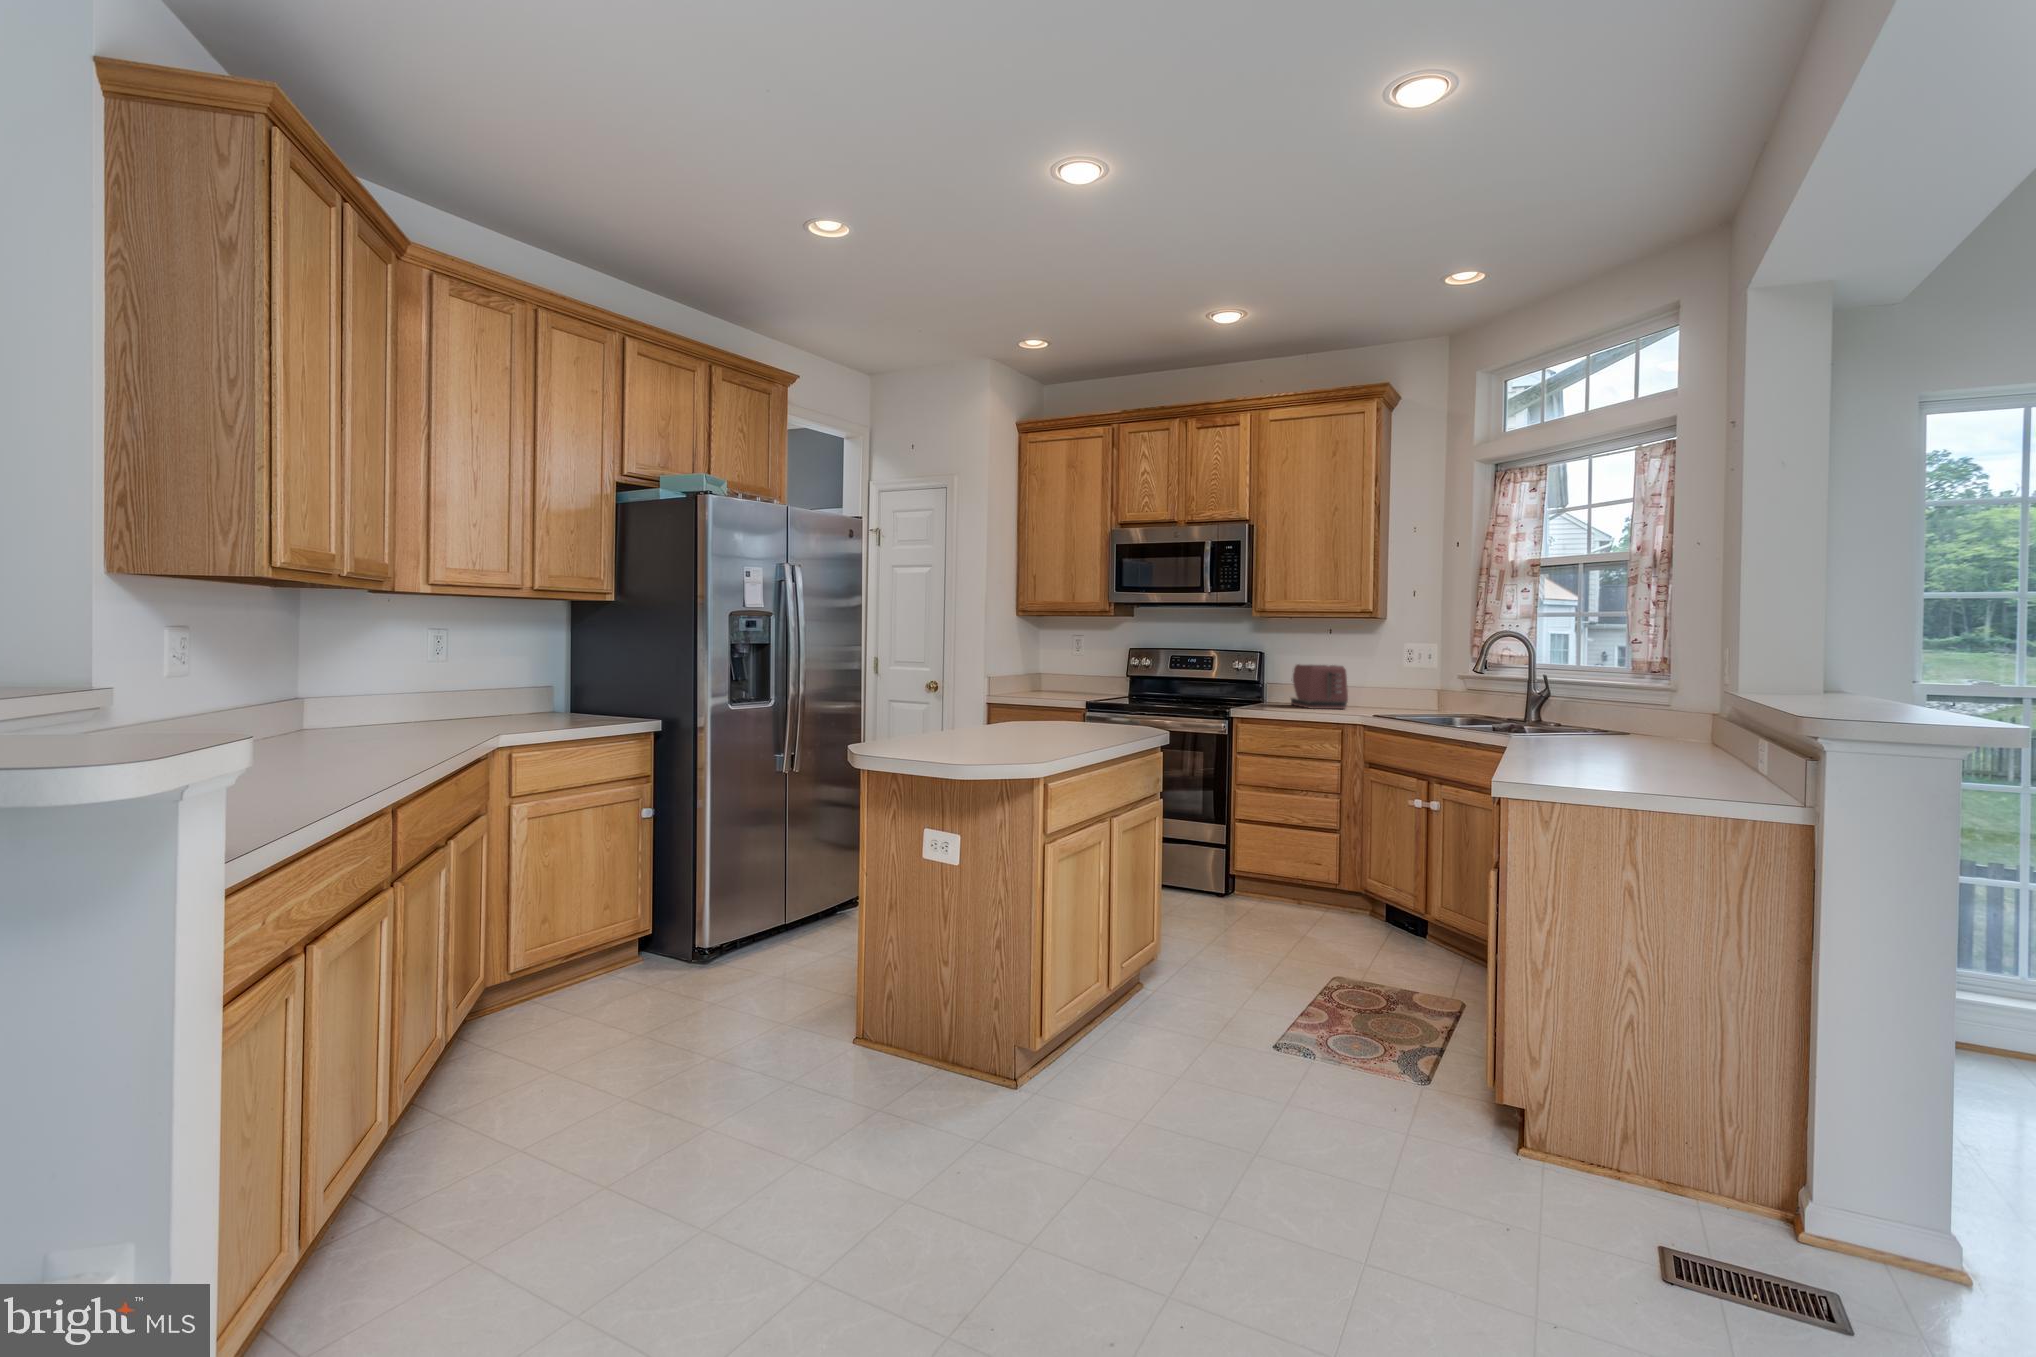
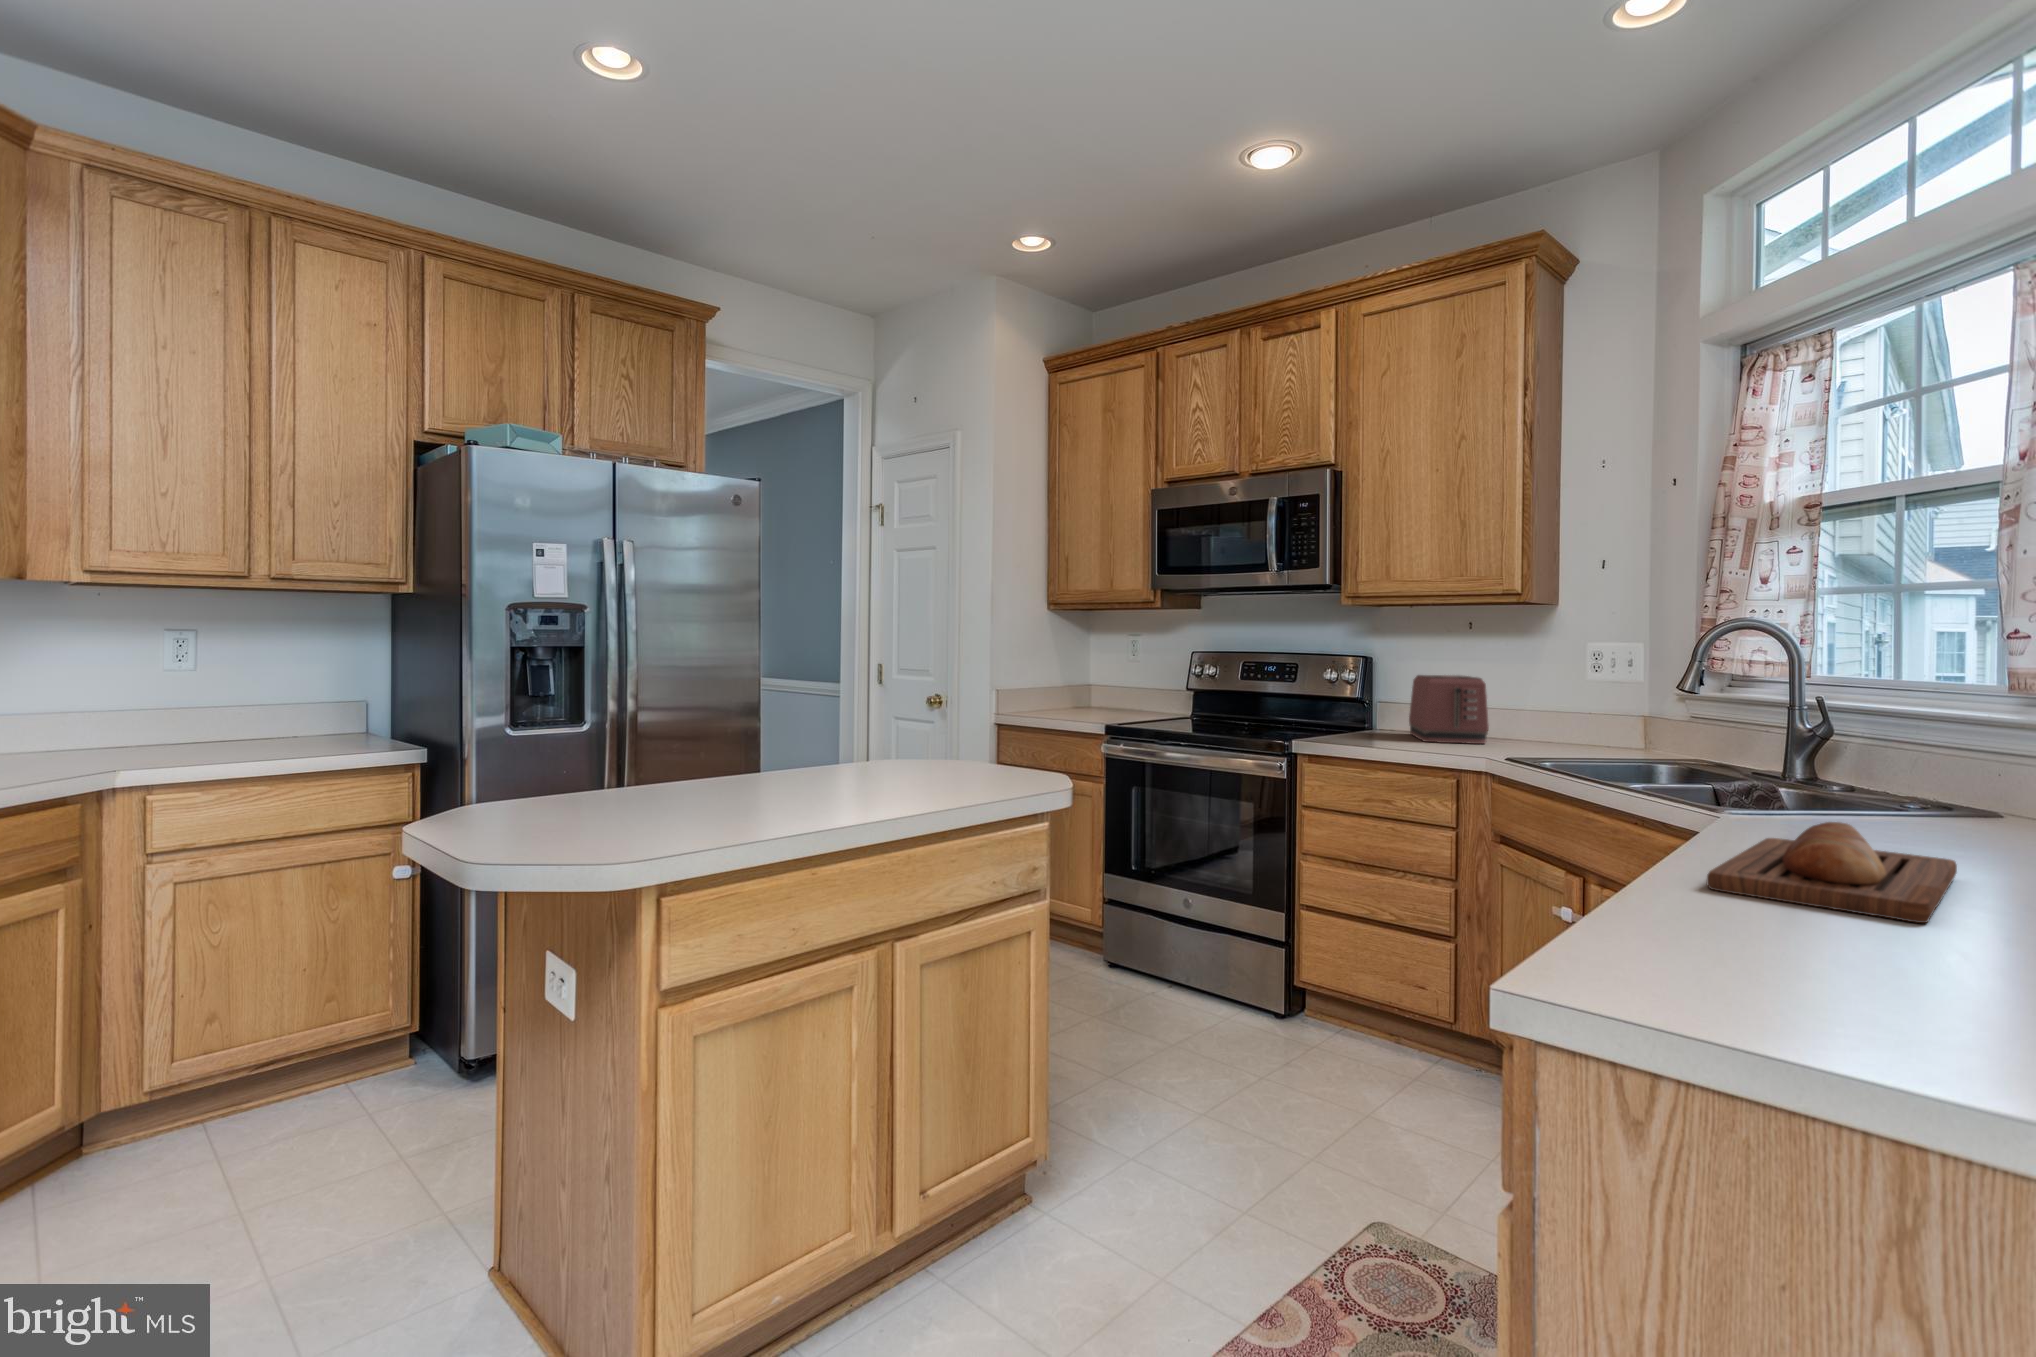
bread loaf: none [1534,725,1620,756] -> present [1707,822,1957,923]

